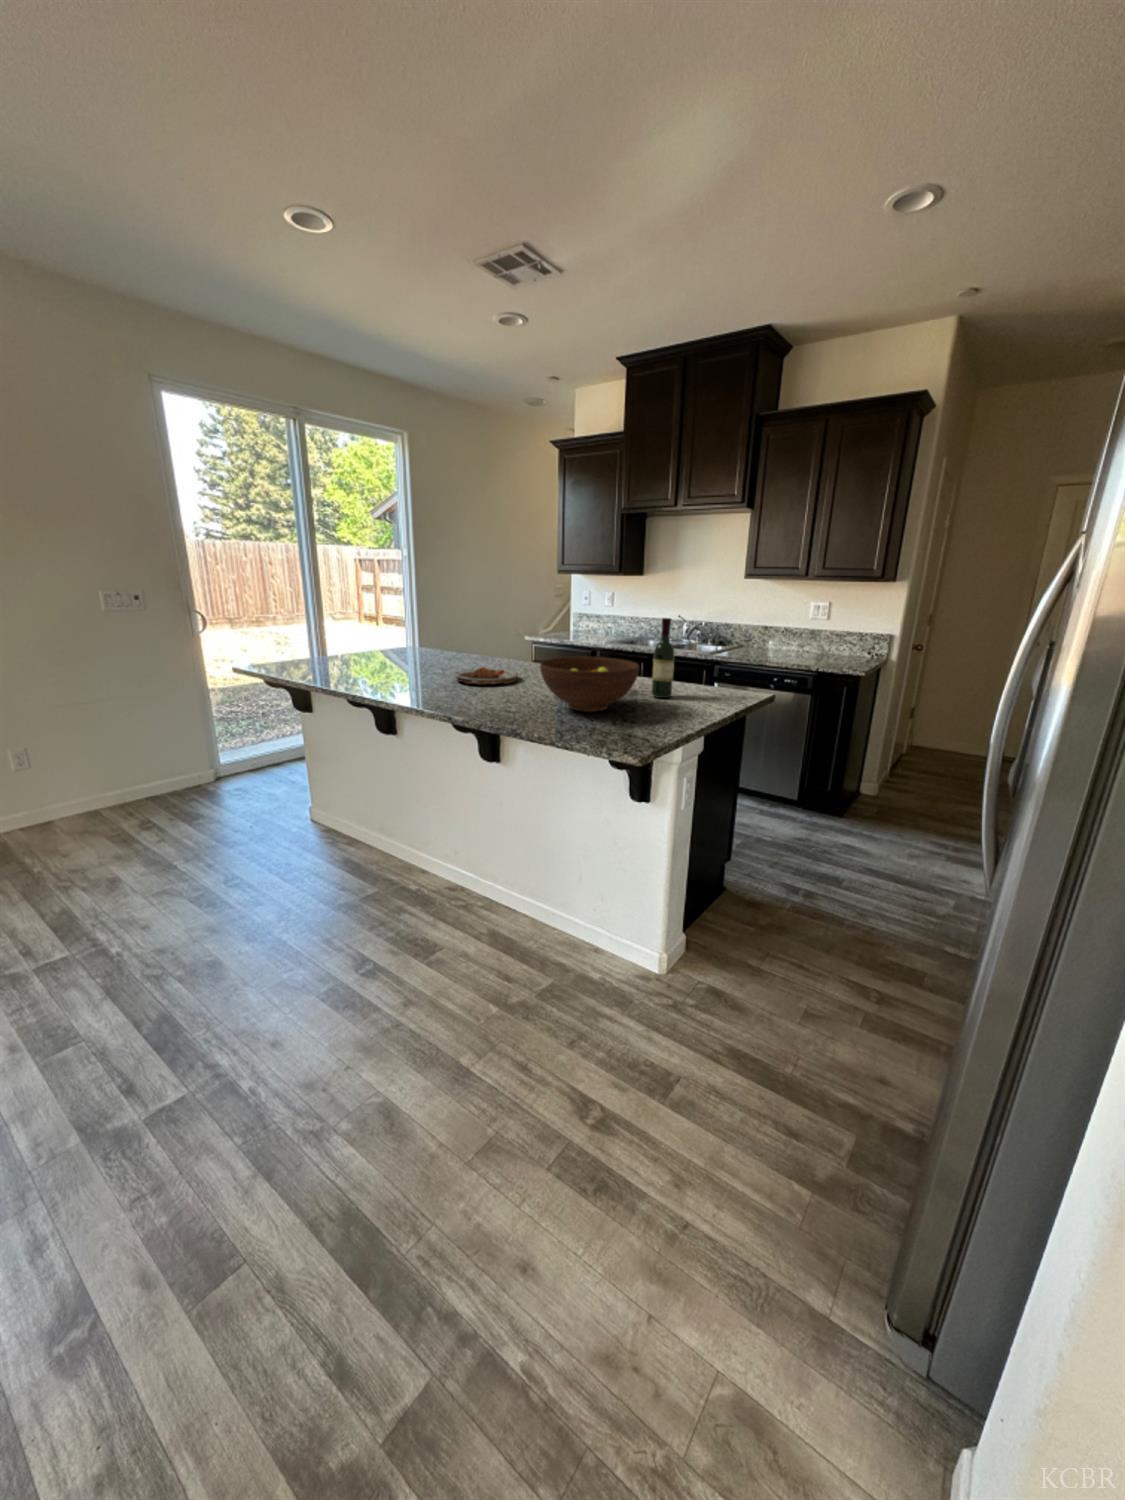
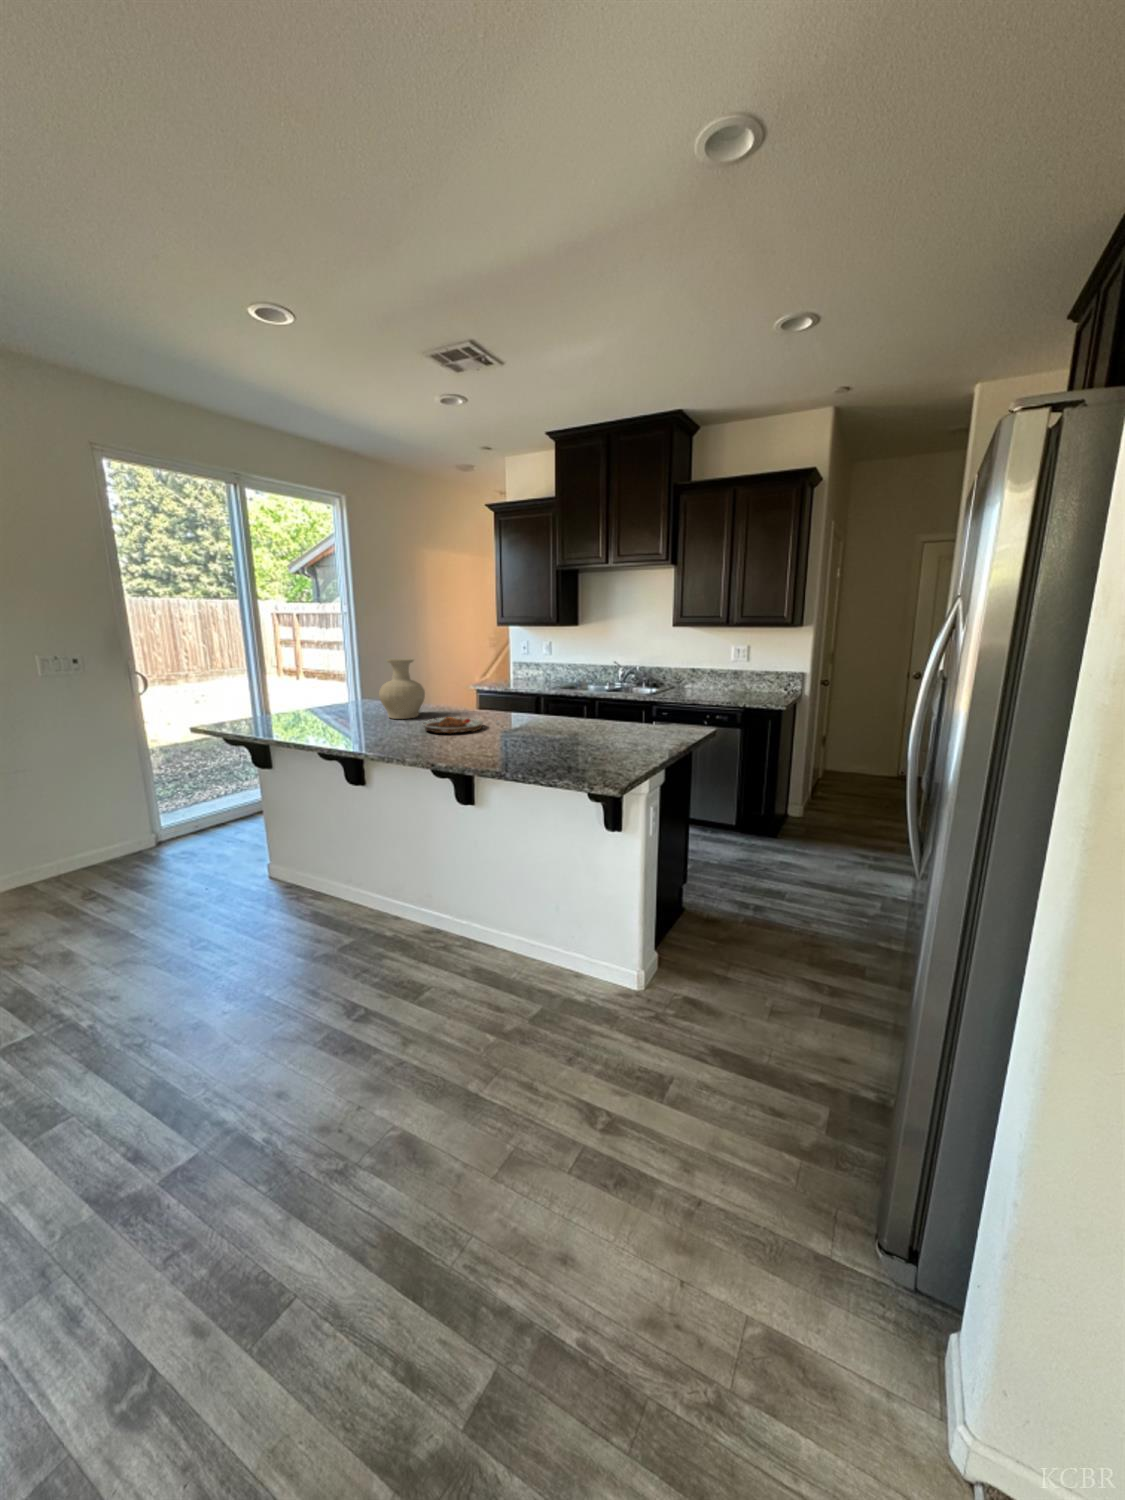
vase: none [417,603,465,667] -> present [379,658,425,719]
wine bottle: present [651,618,675,698] -> none [611,666,630,737]
fruit bowl: present [540,657,639,712] -> none [514,703,604,753]

